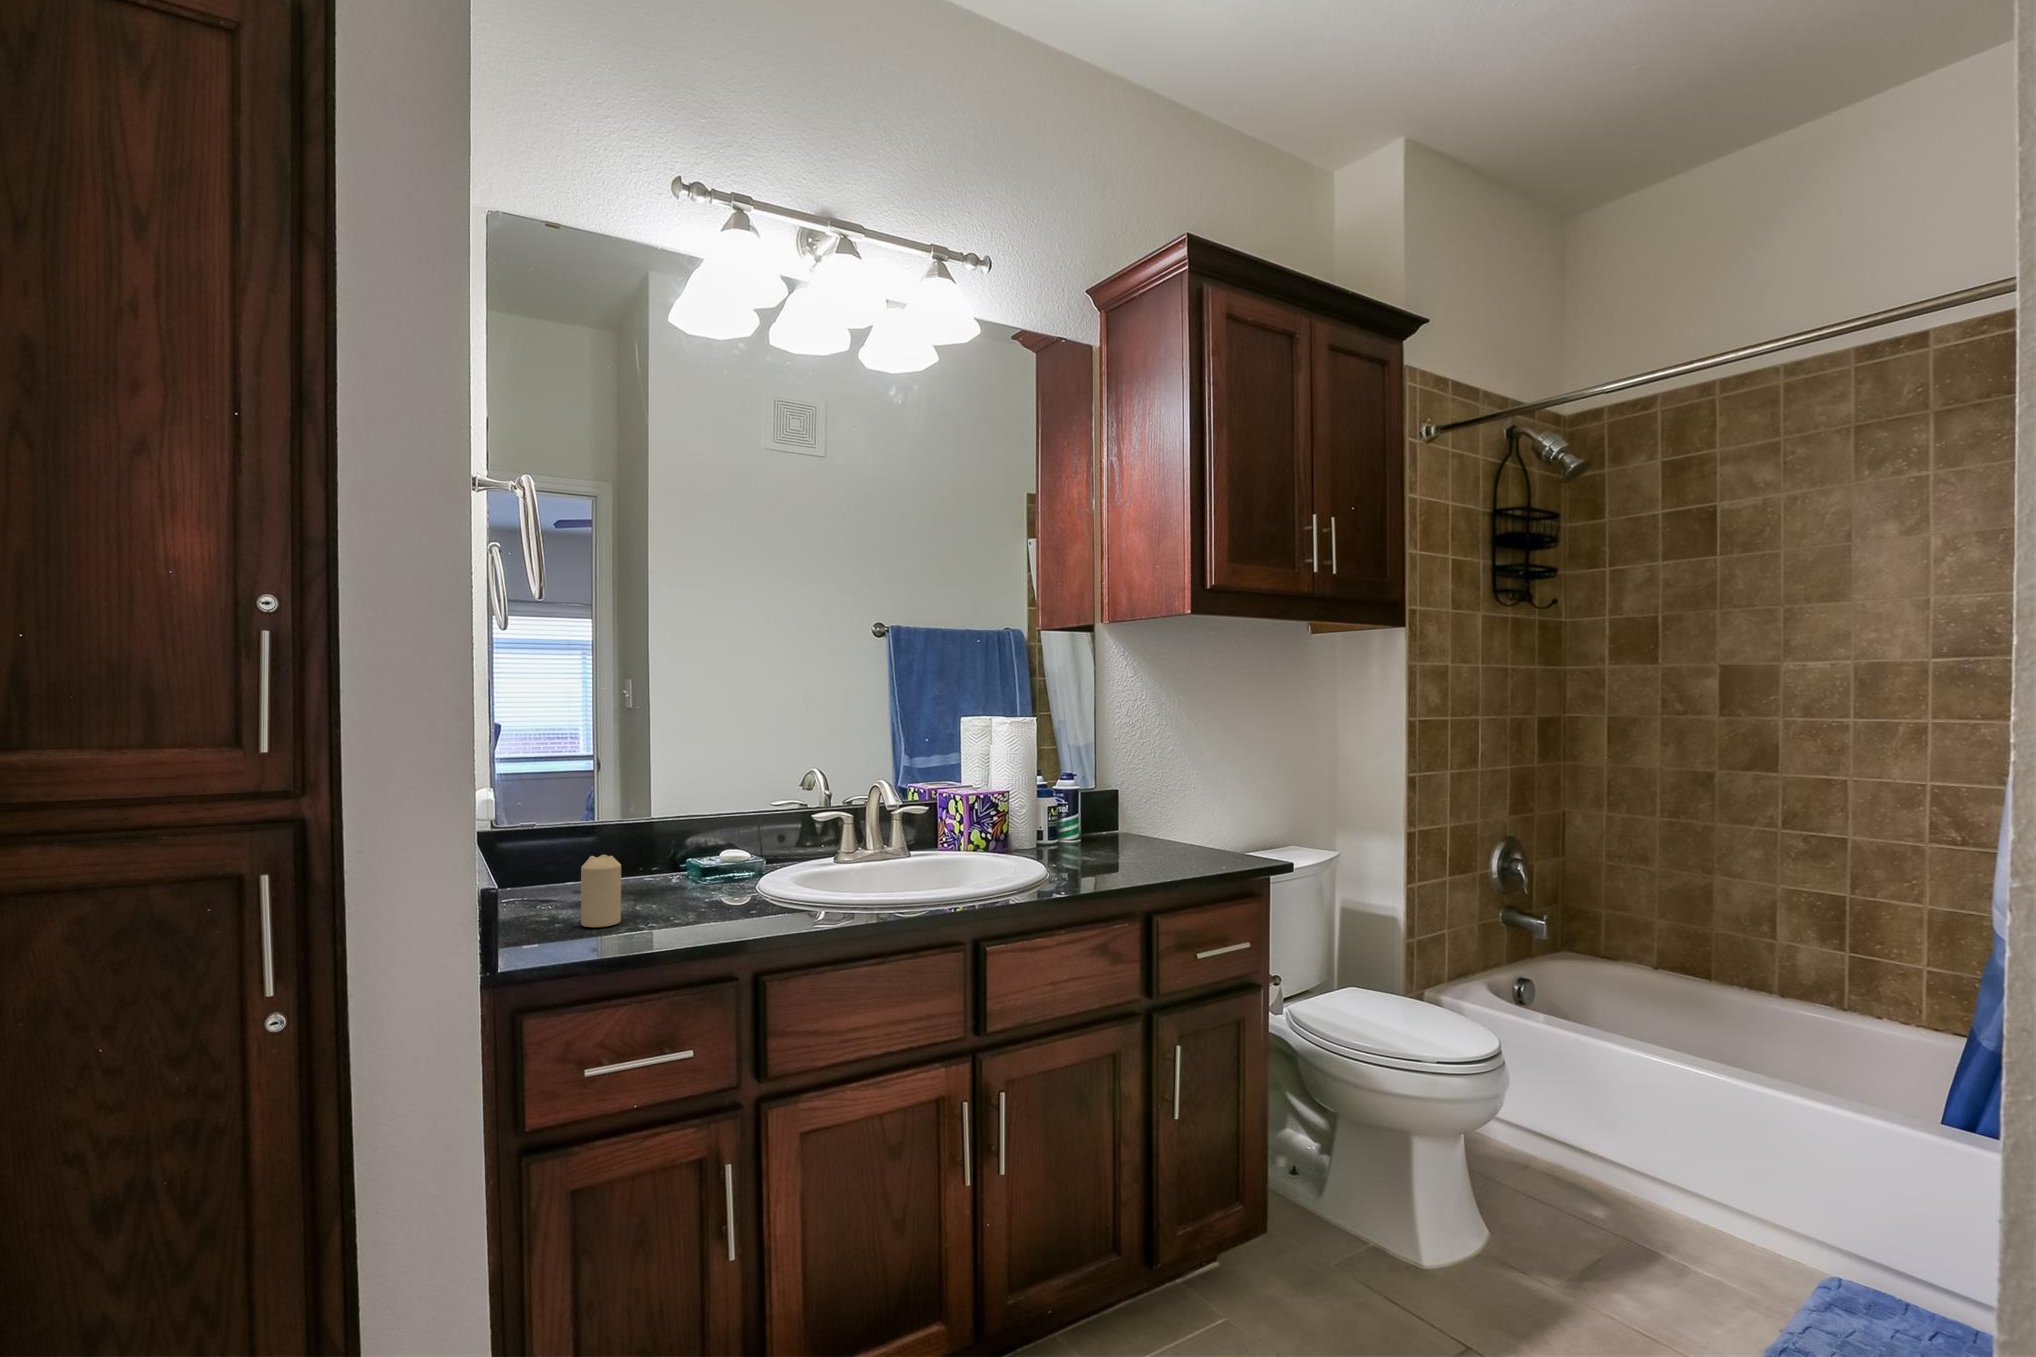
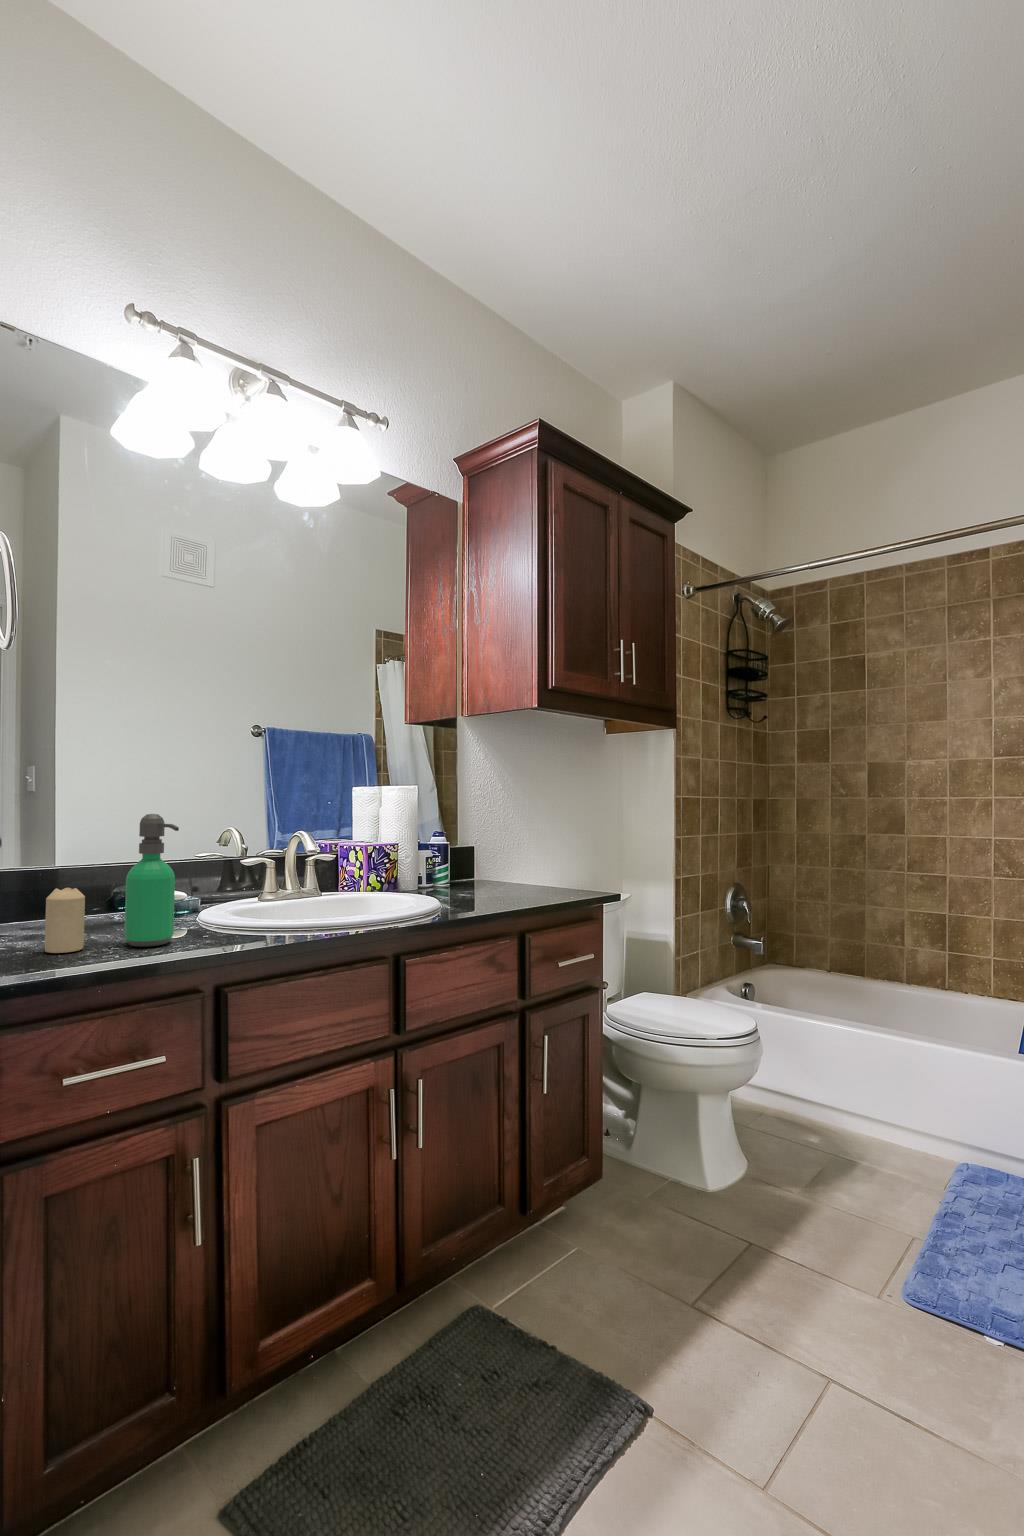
soap dispenser: none [663,773,715,923] -> present [125,814,179,947]

